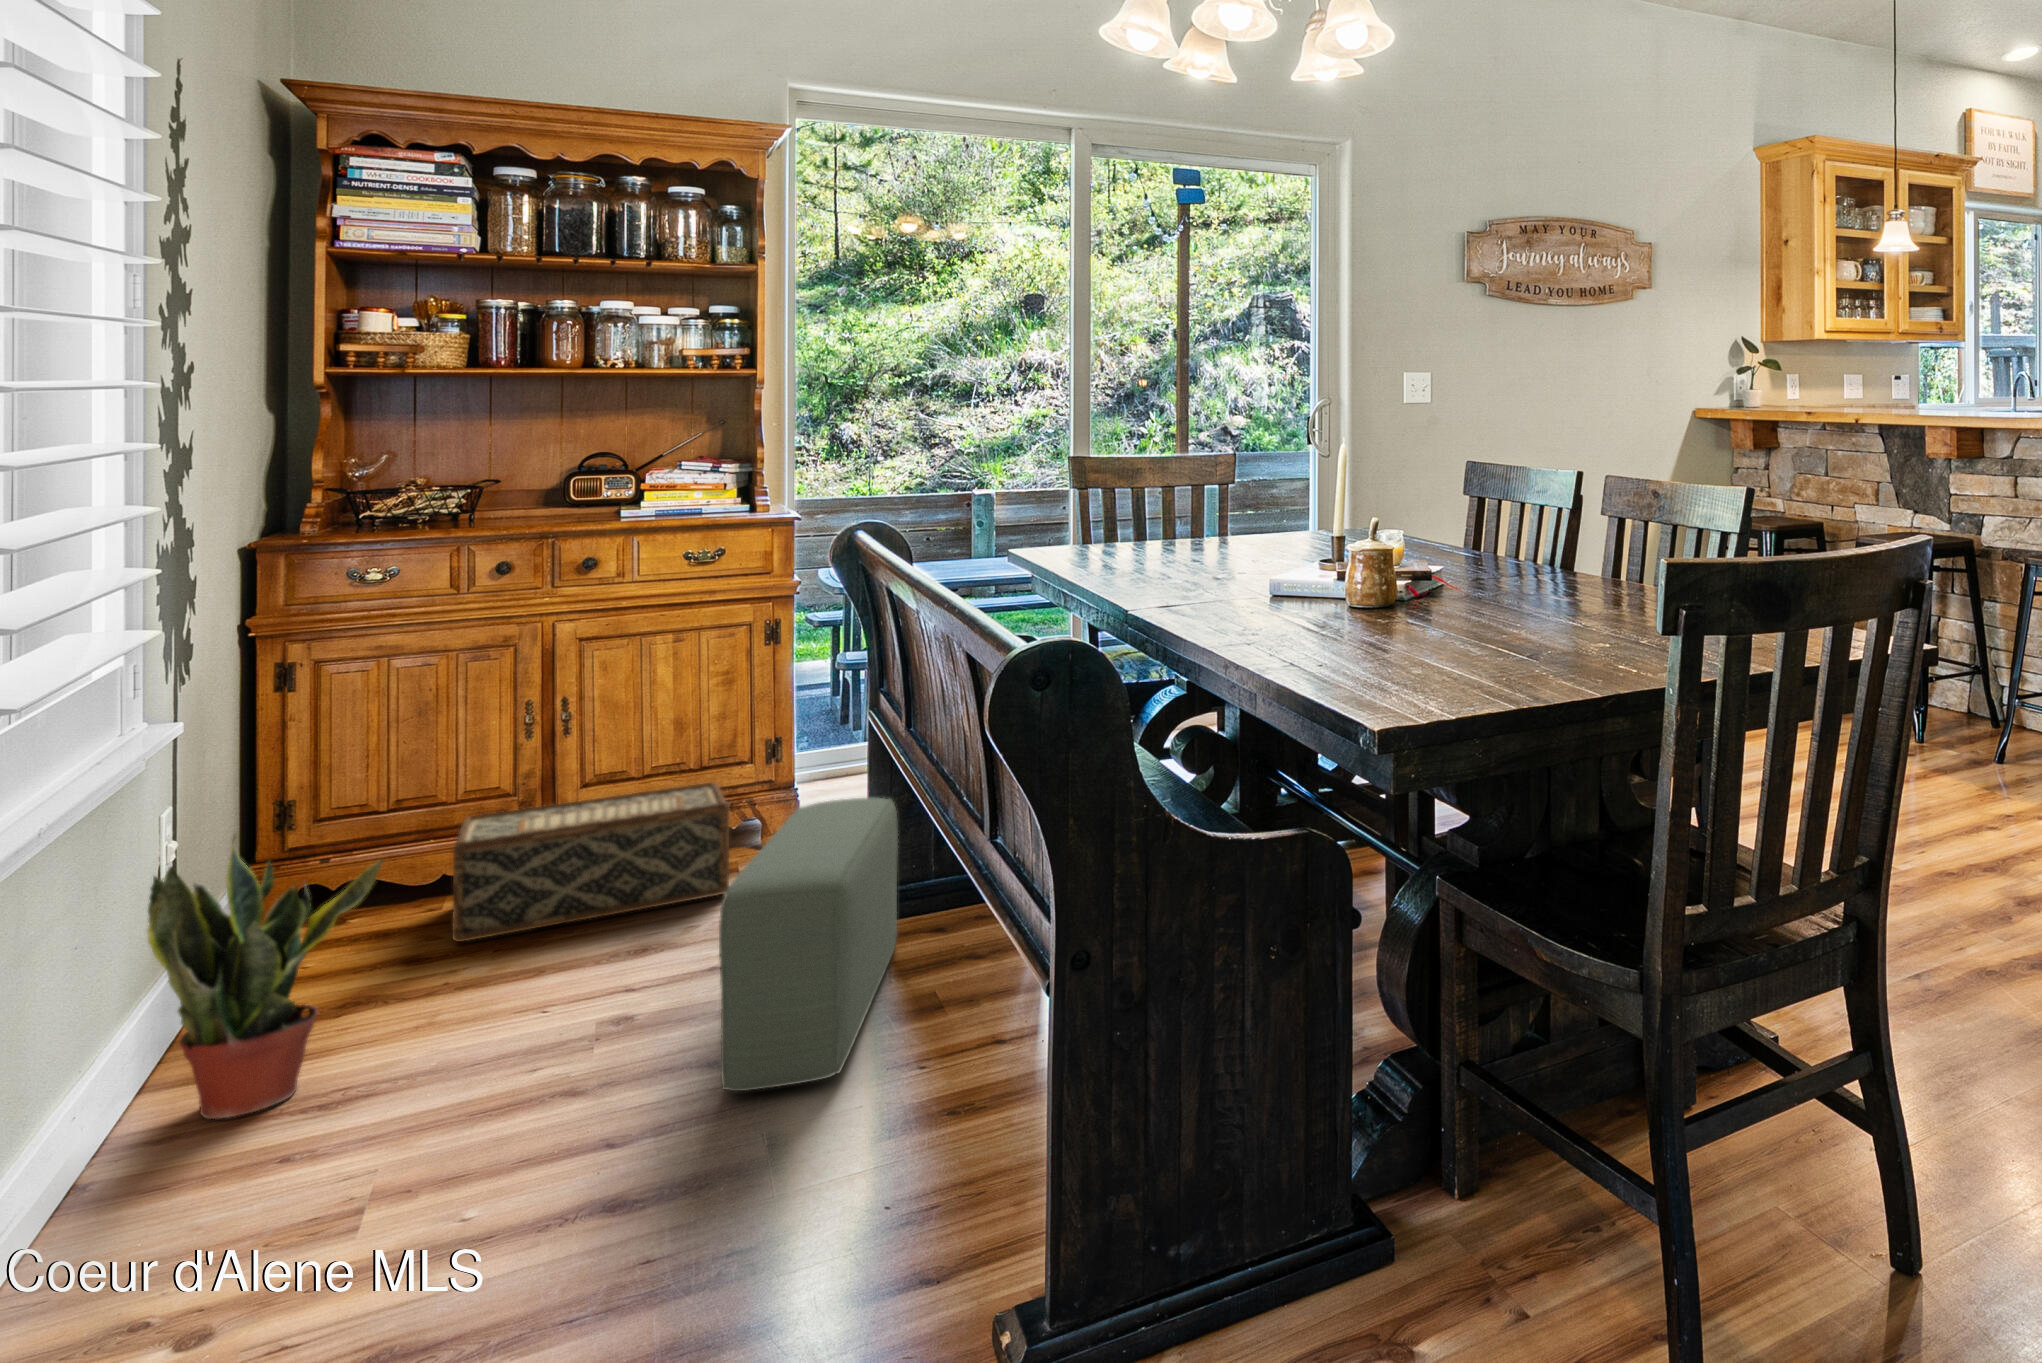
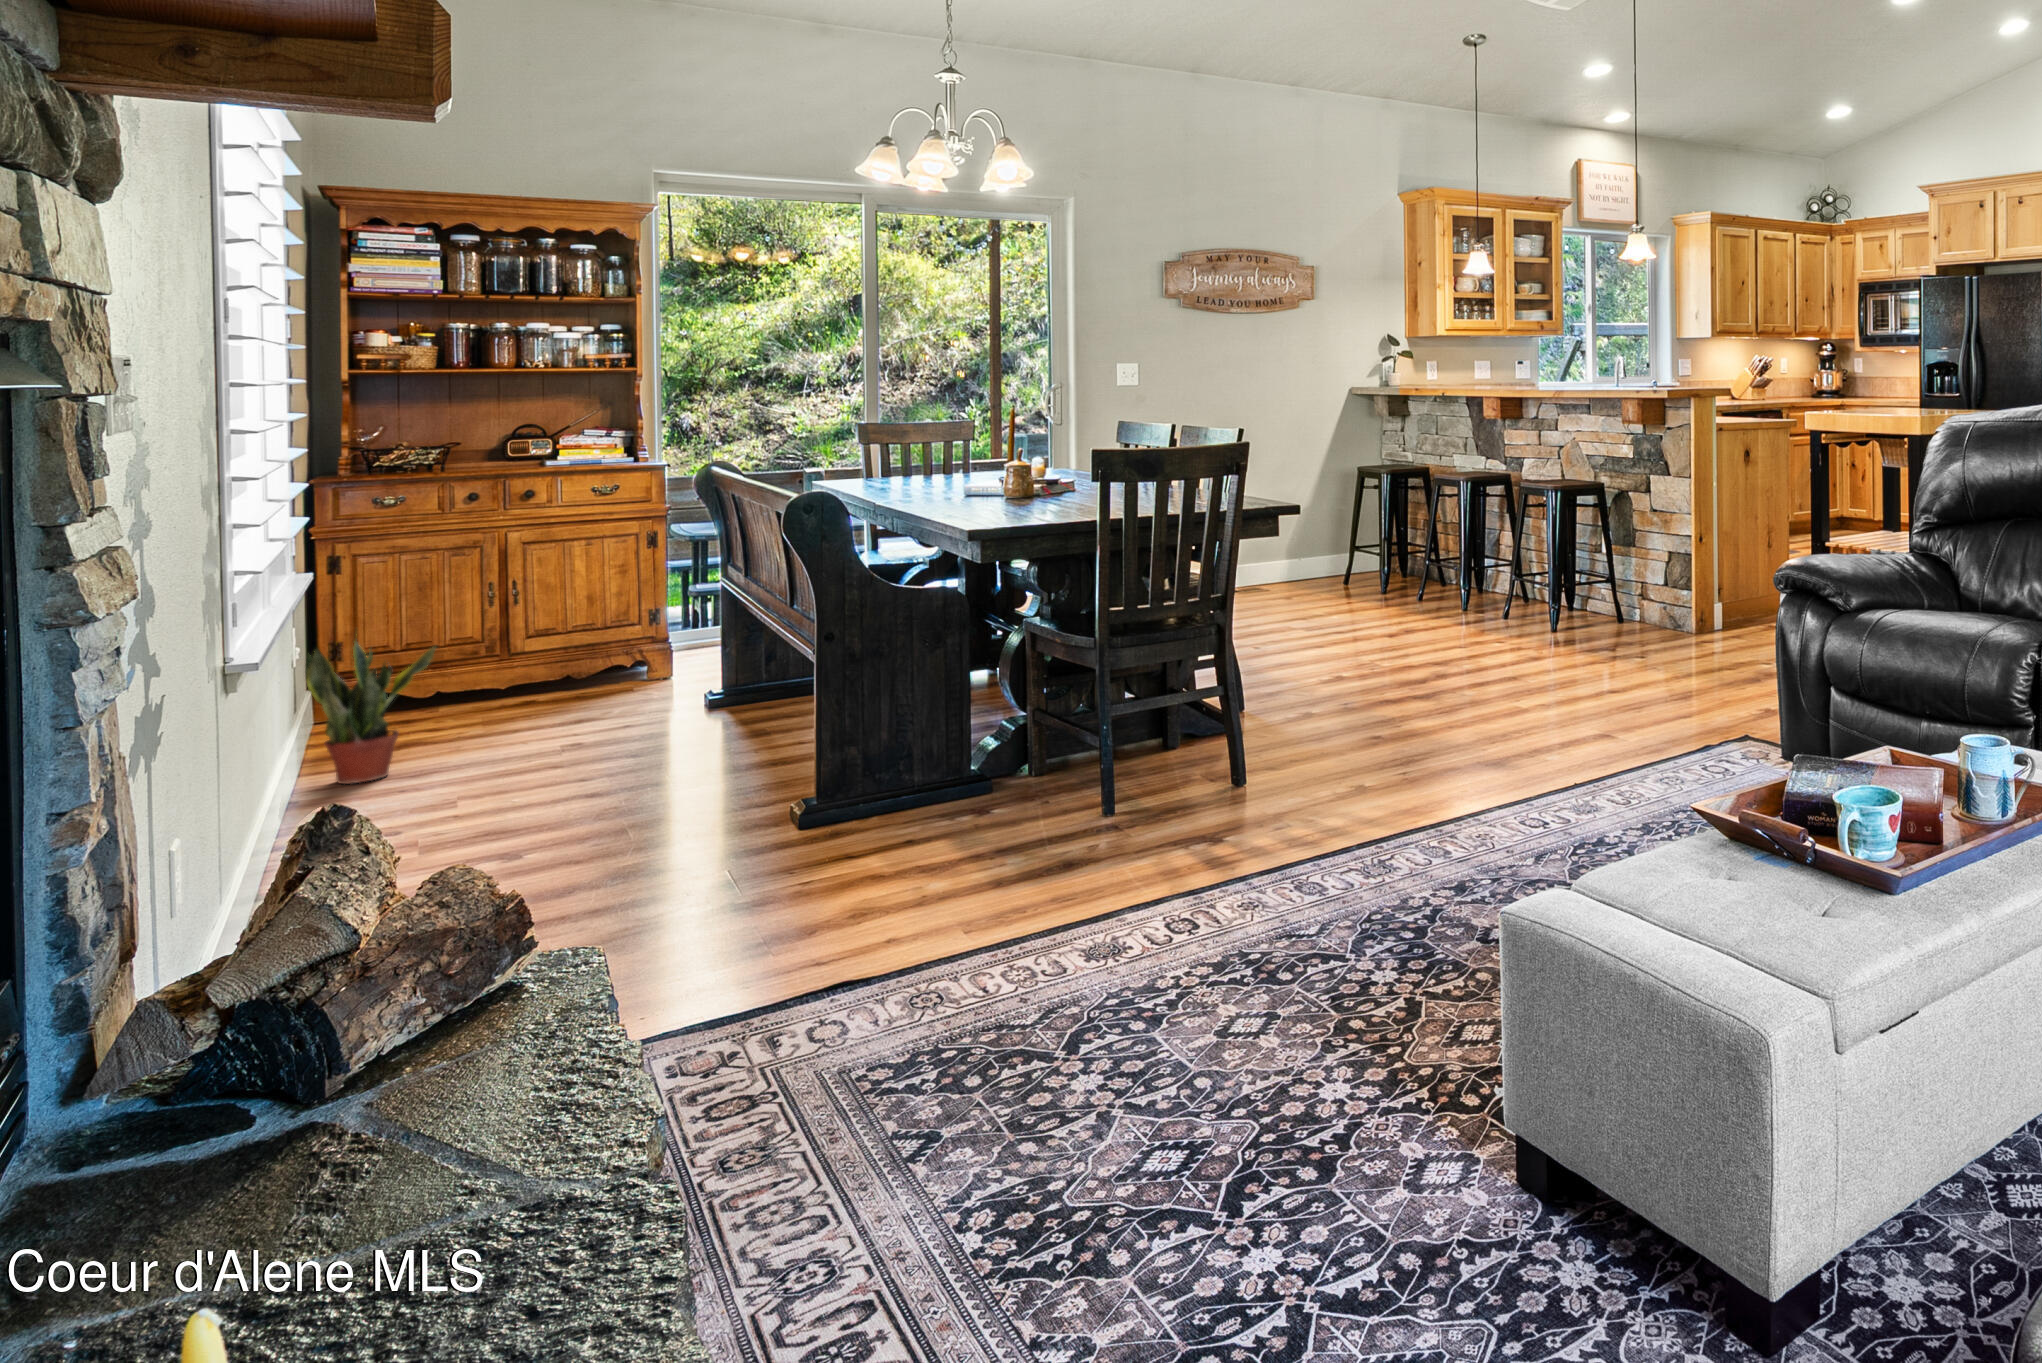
woven basket: present [452,782,729,942] -> none [450,635,629,721]
pouf: present [719,797,898,1091] -> none [636,626,739,763]

